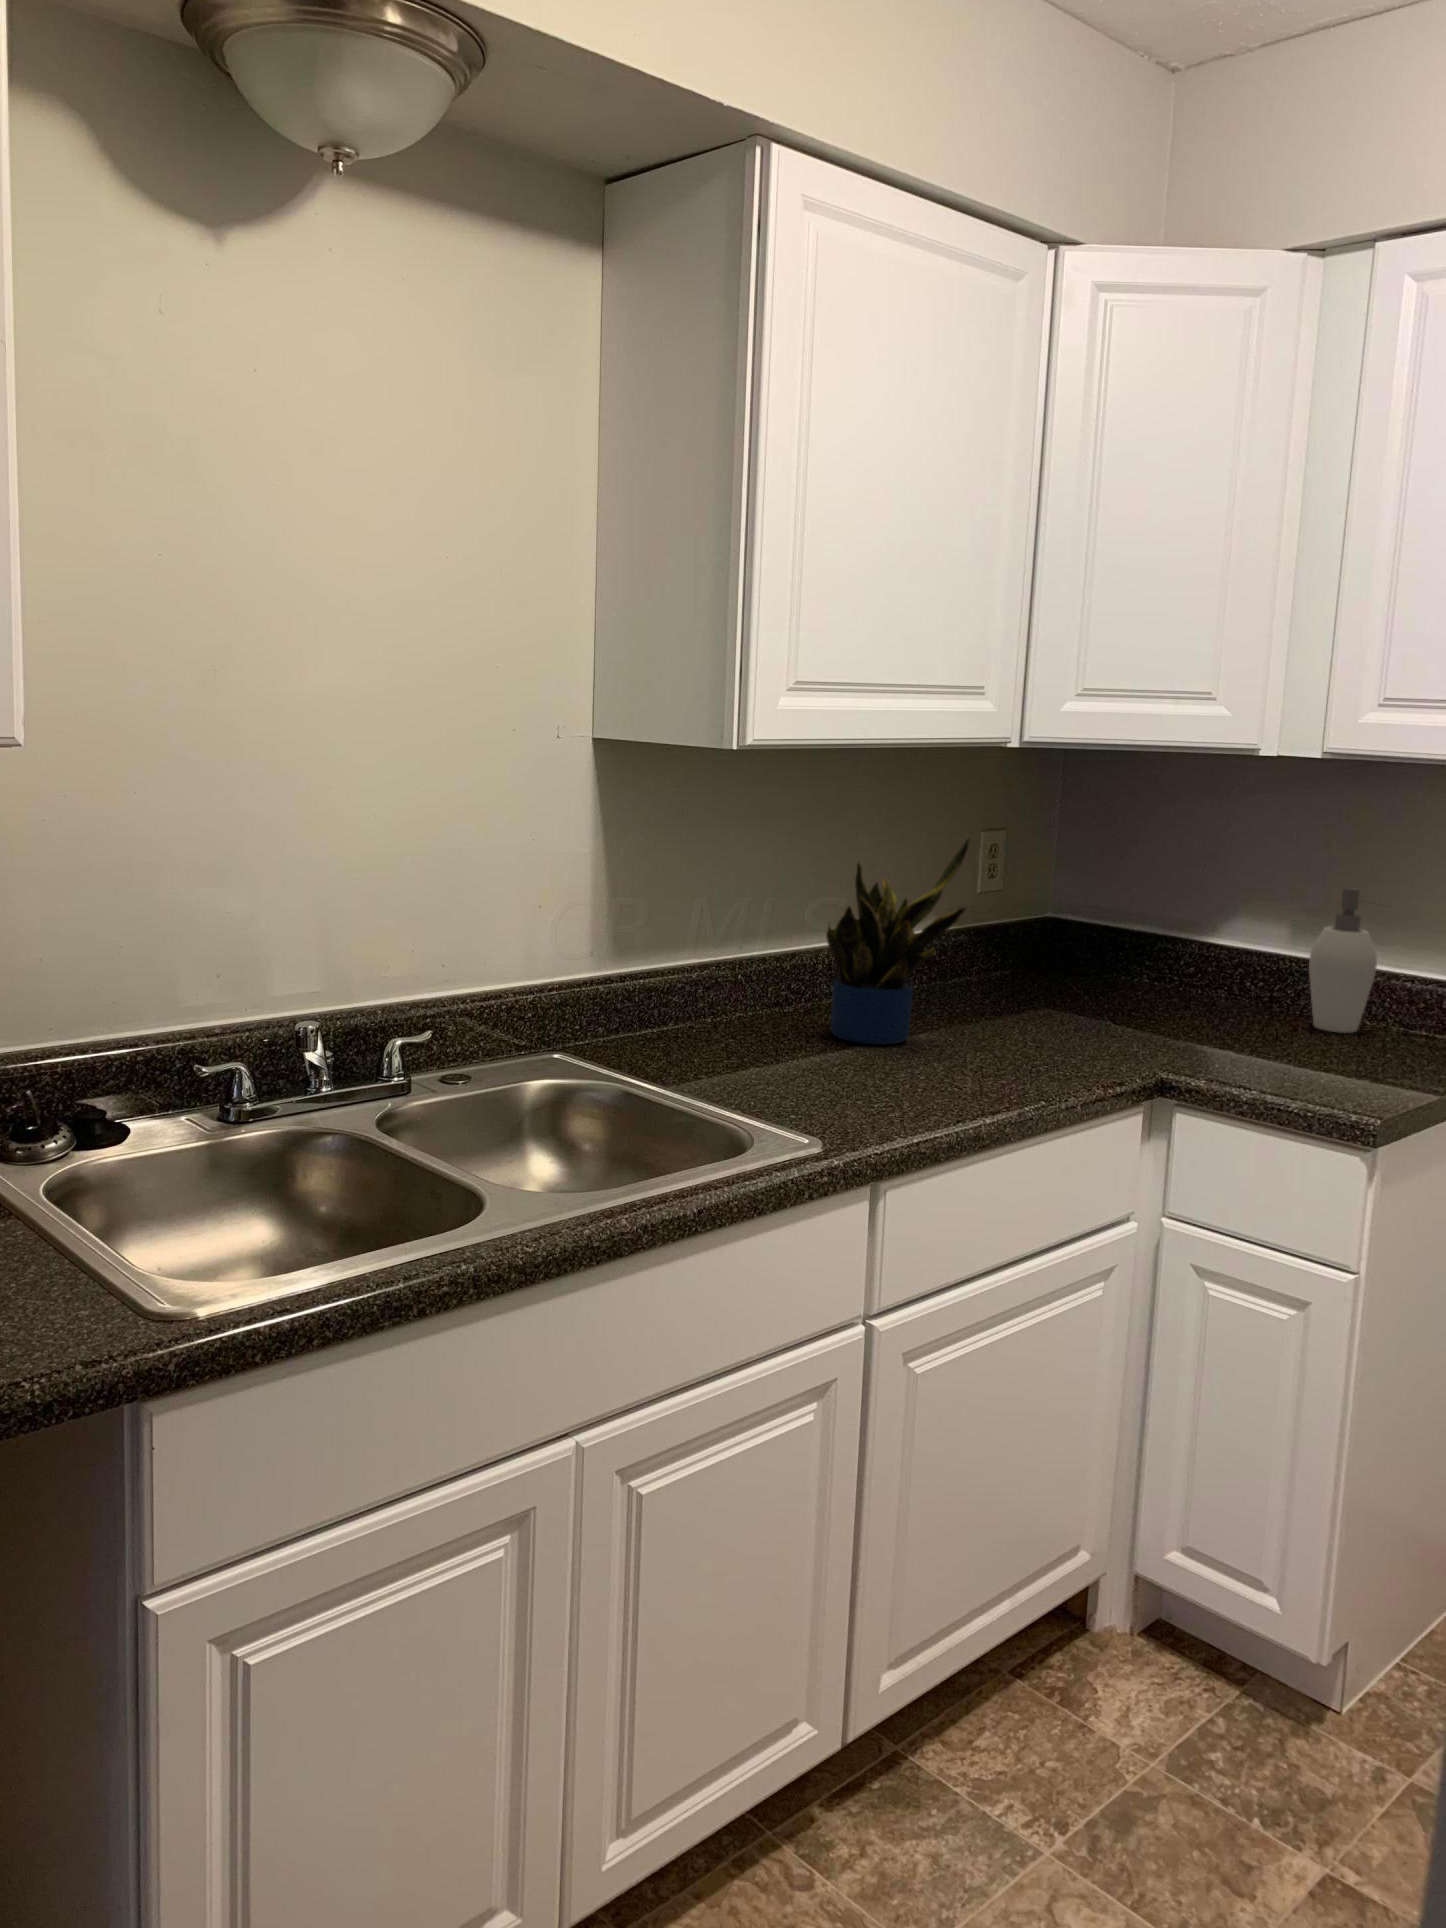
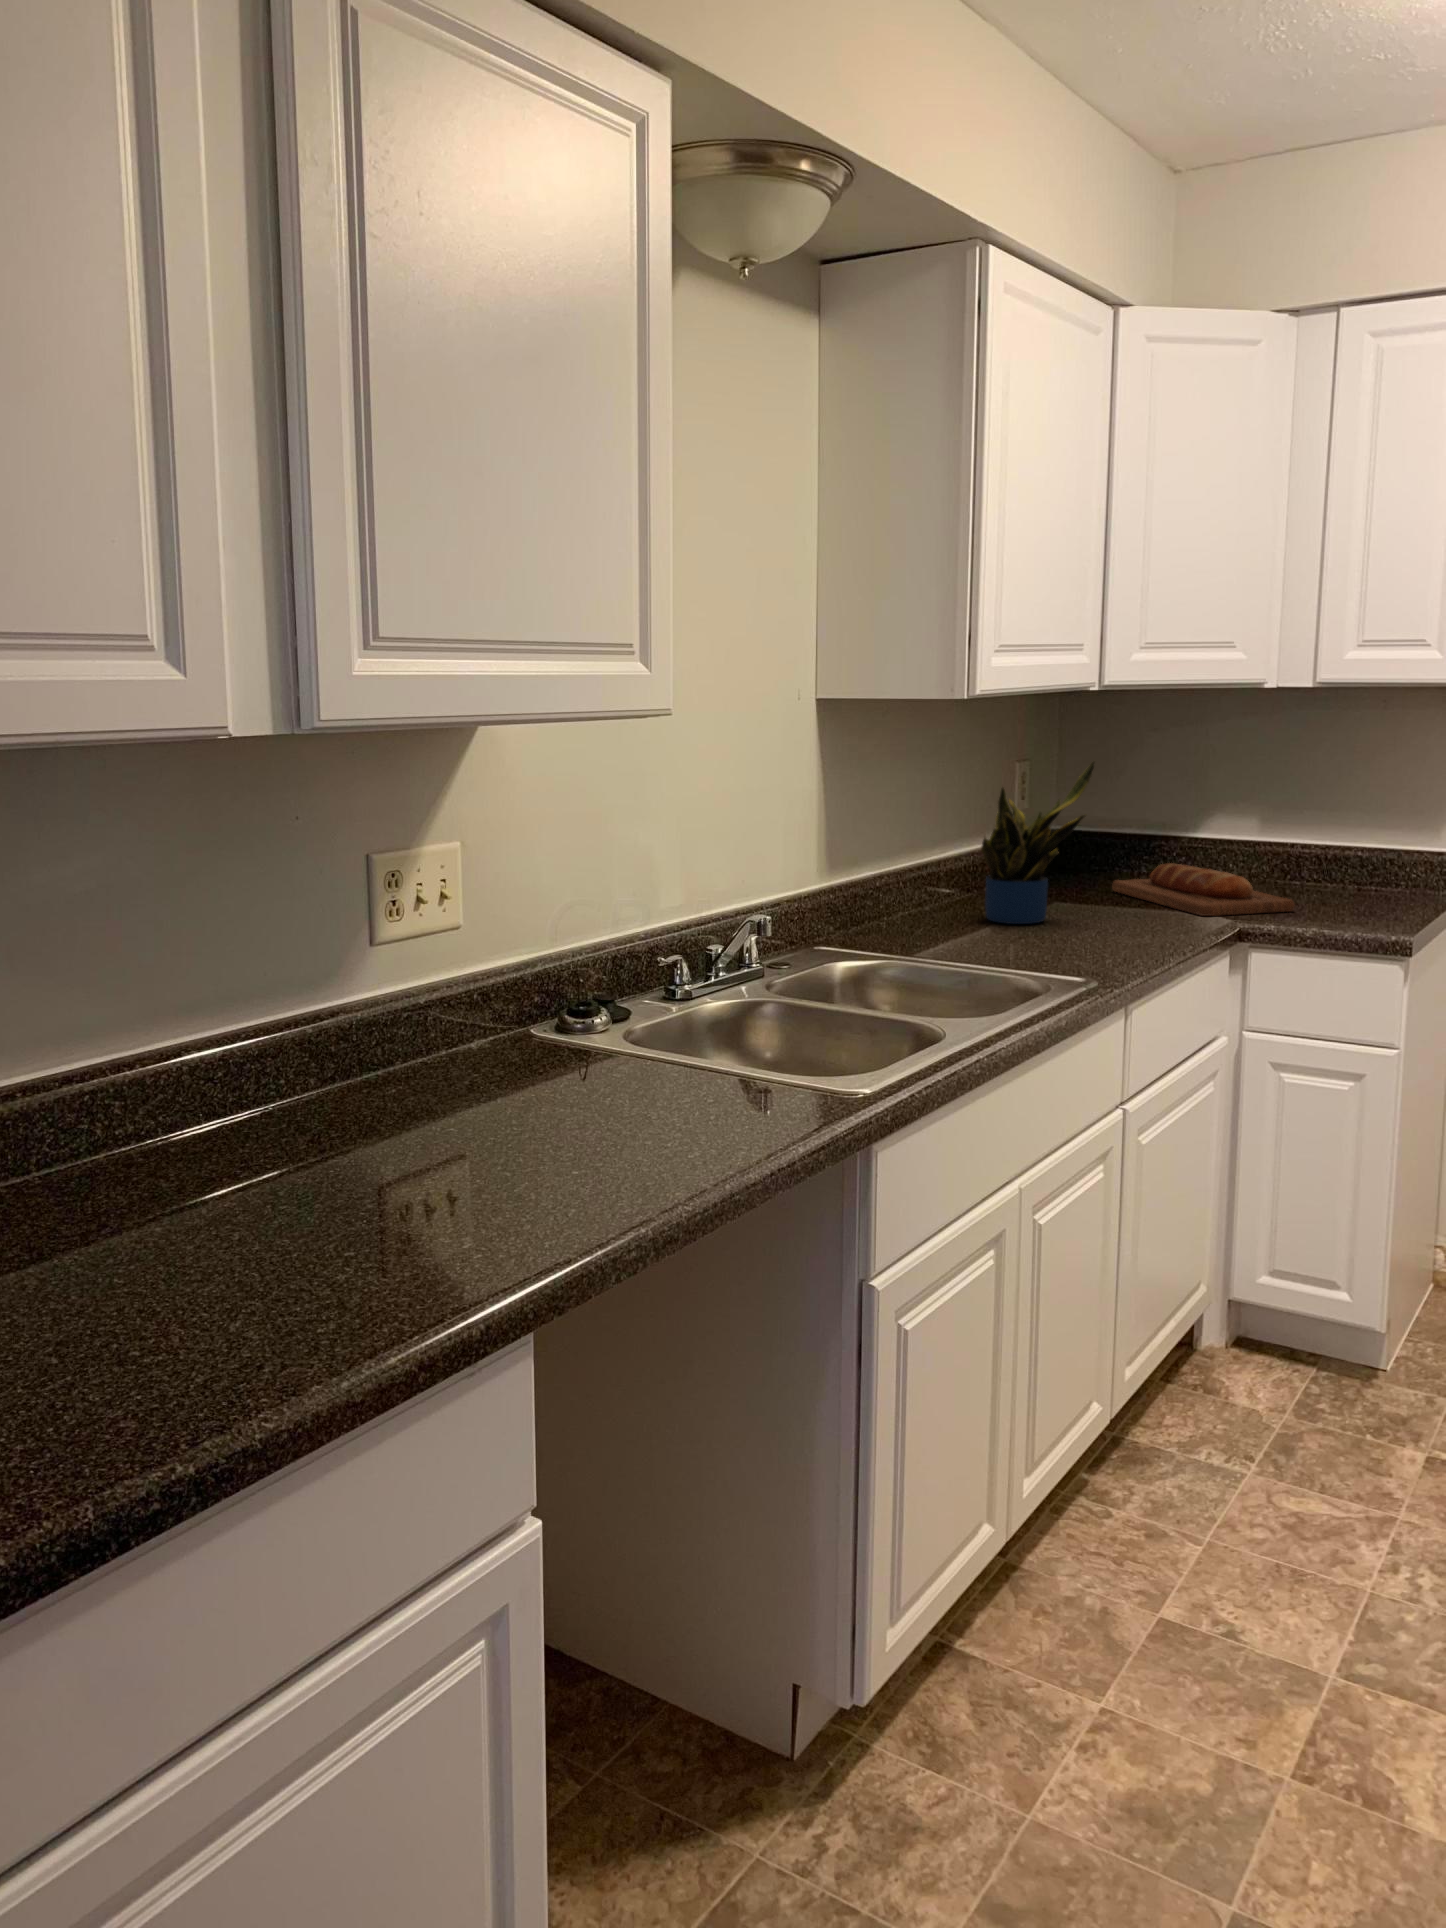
soap dispenser: present [1309,887,1377,1033] -> none [1288,784,1351,891]
bread loaf: none [1062,977,1267,1061] -> present [1112,863,1295,916]

